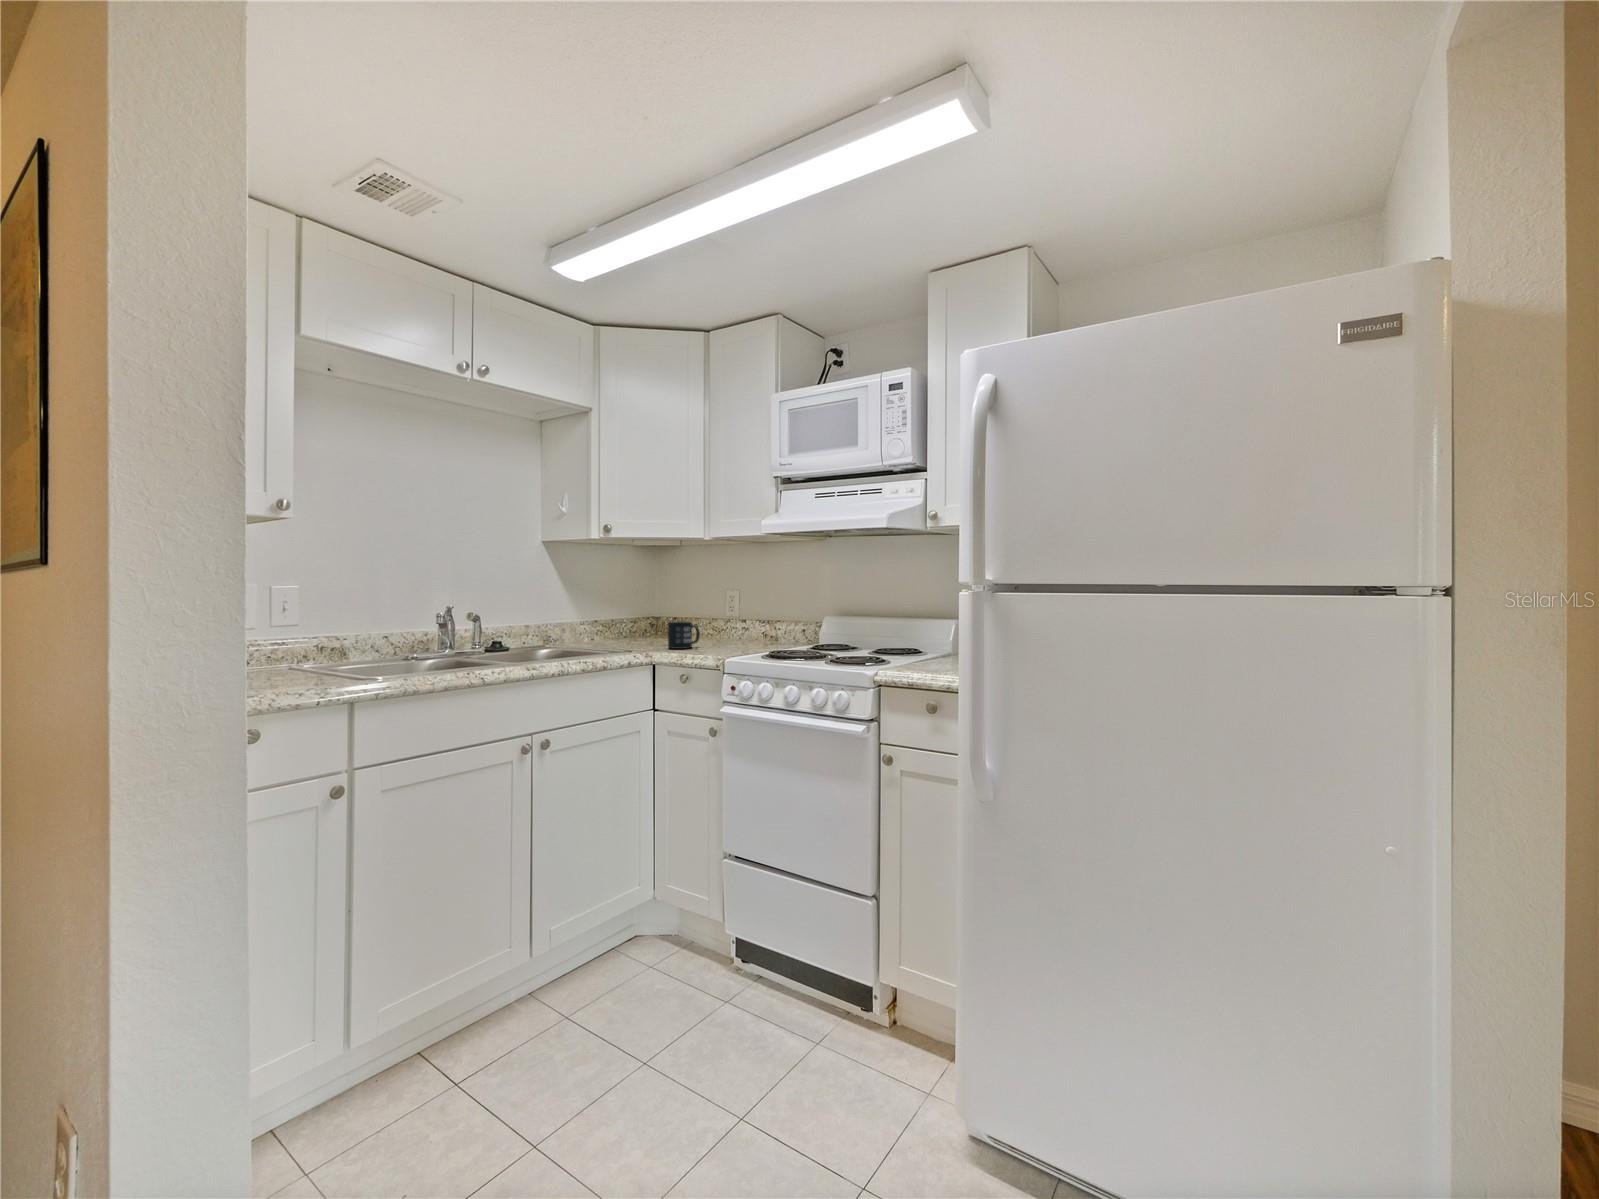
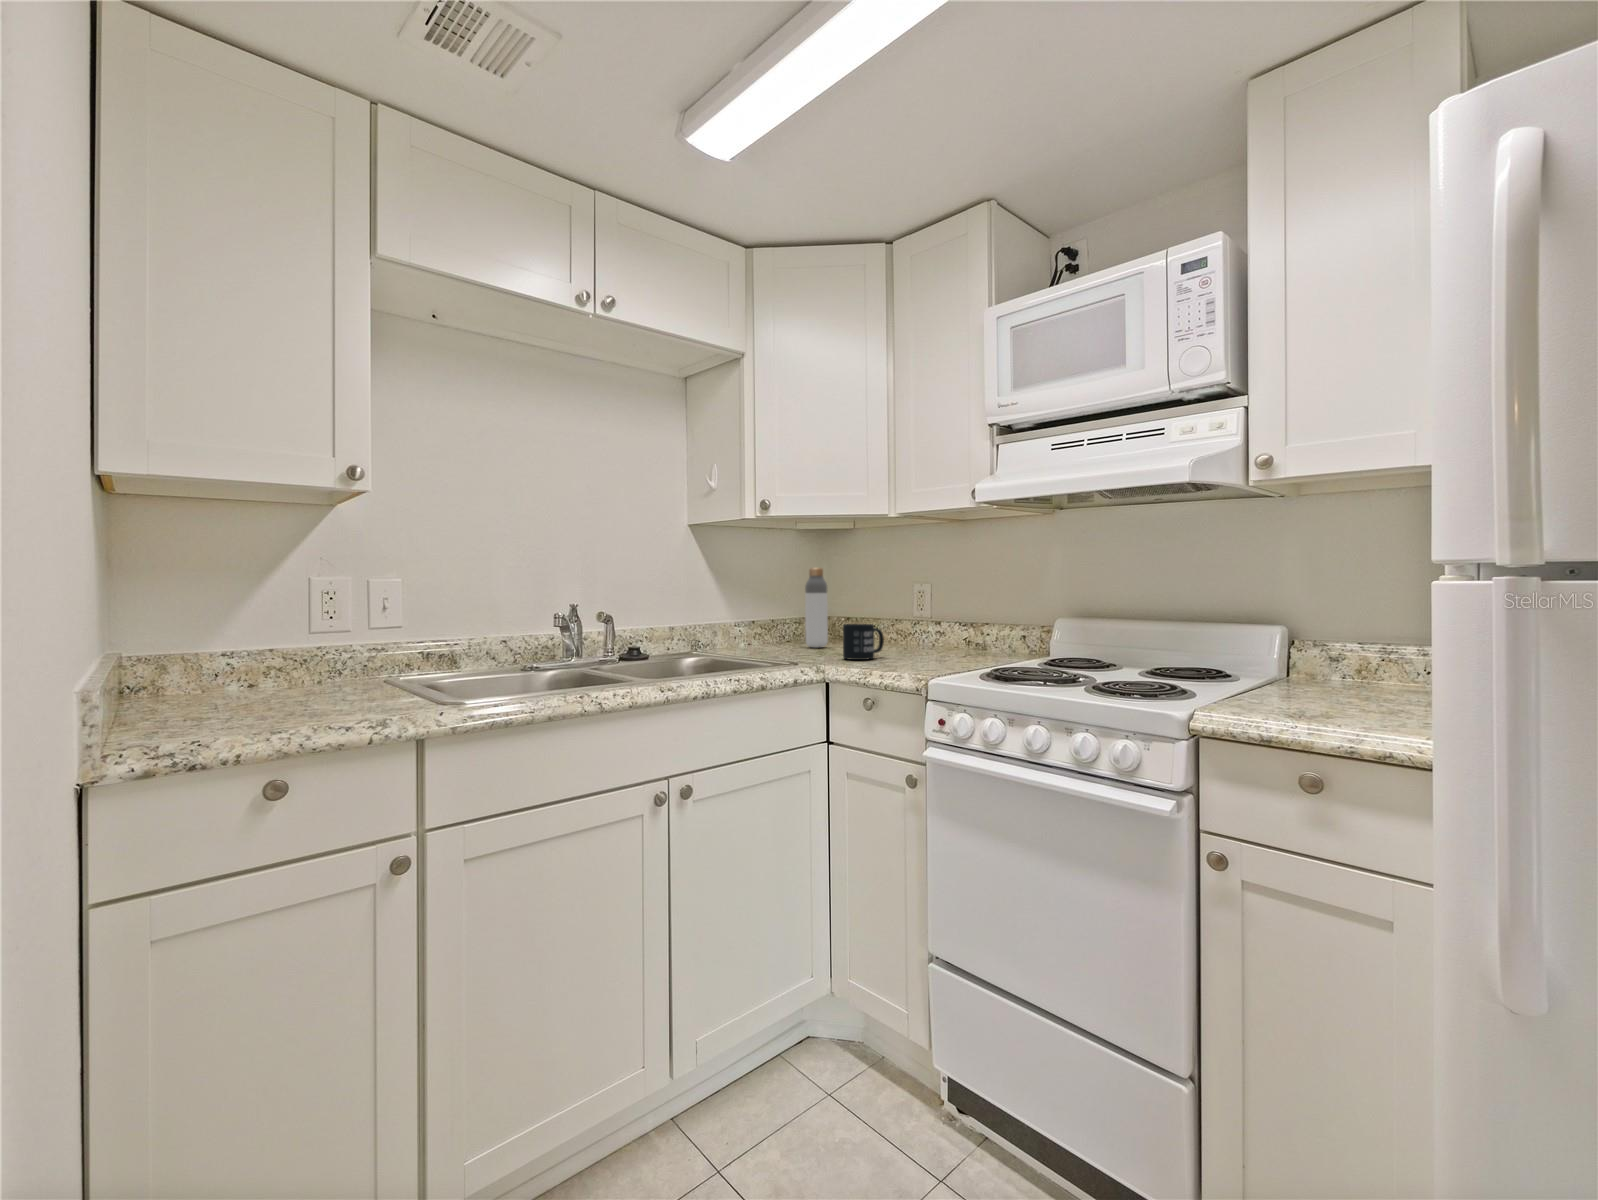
bottle: none [640,578,658,641] -> present [805,568,828,648]

